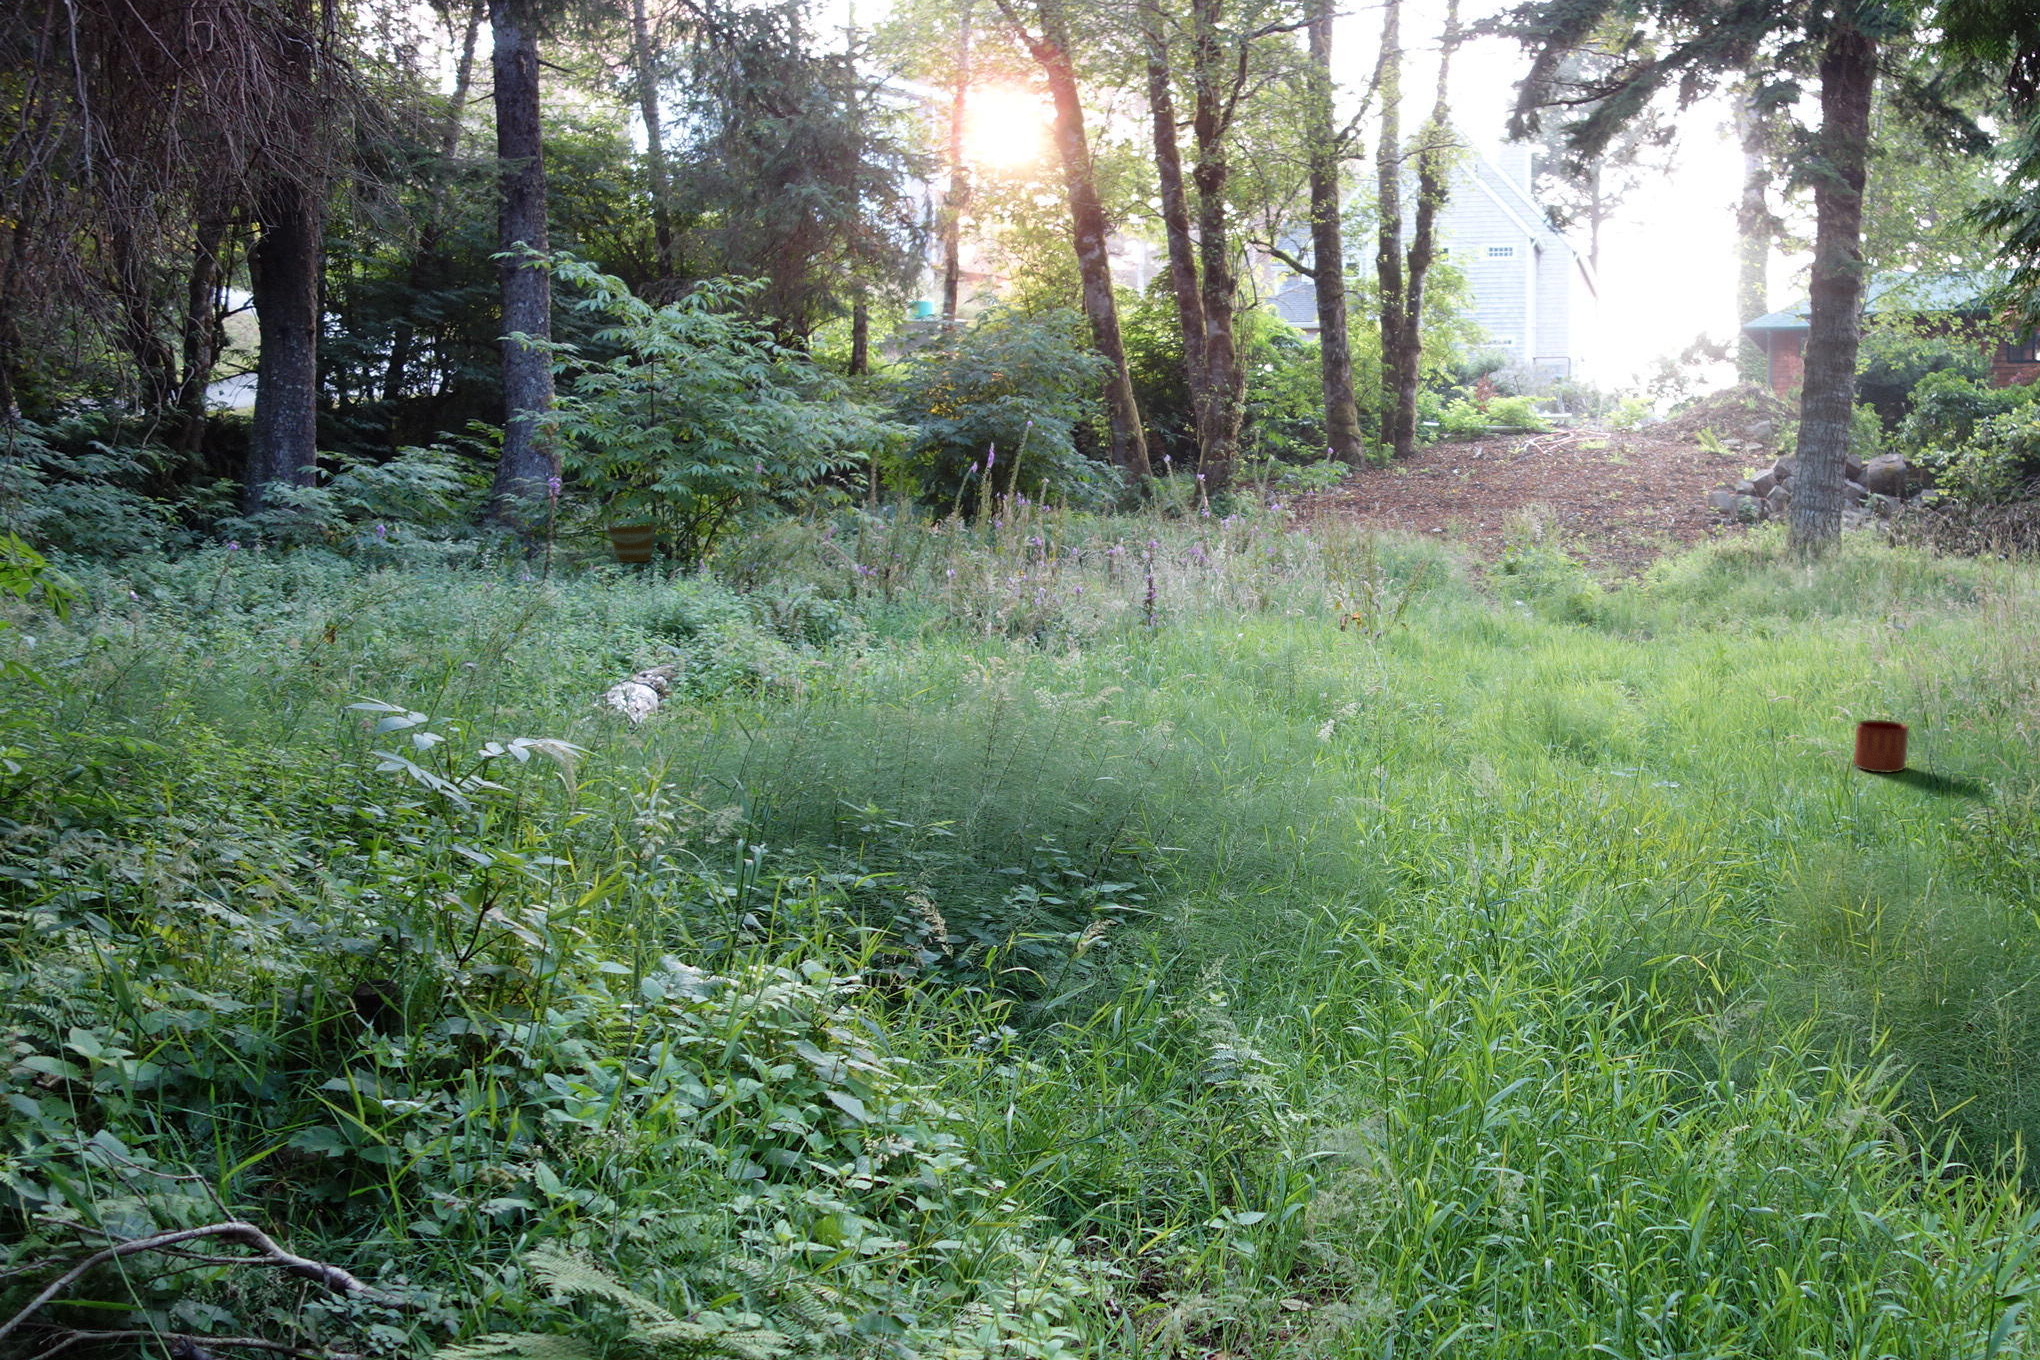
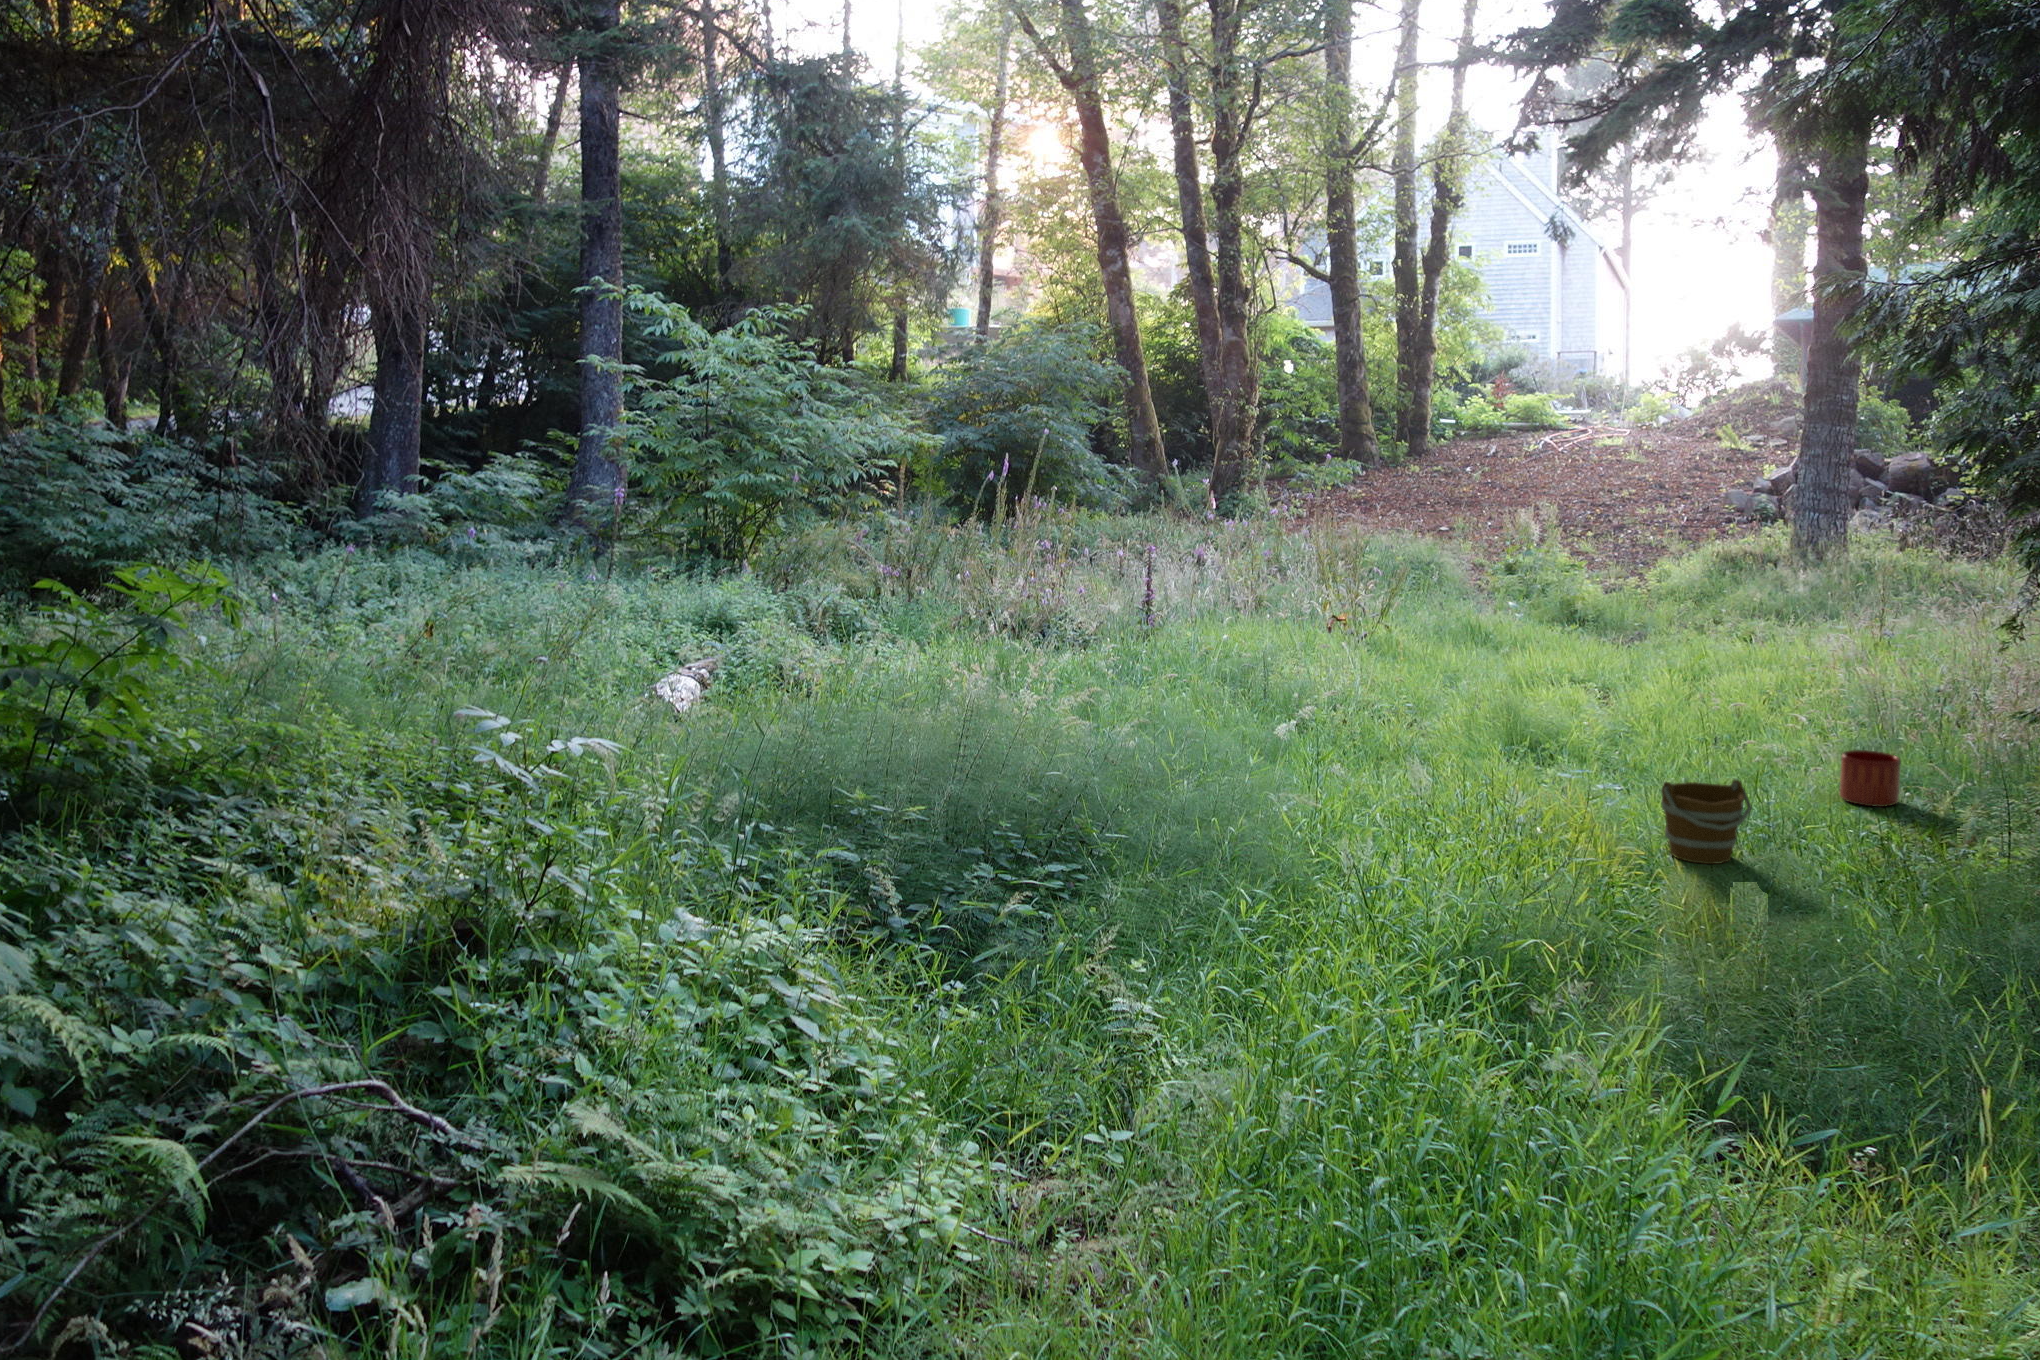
bucket: present [607,522,654,562] -> present [1661,780,1752,864]

